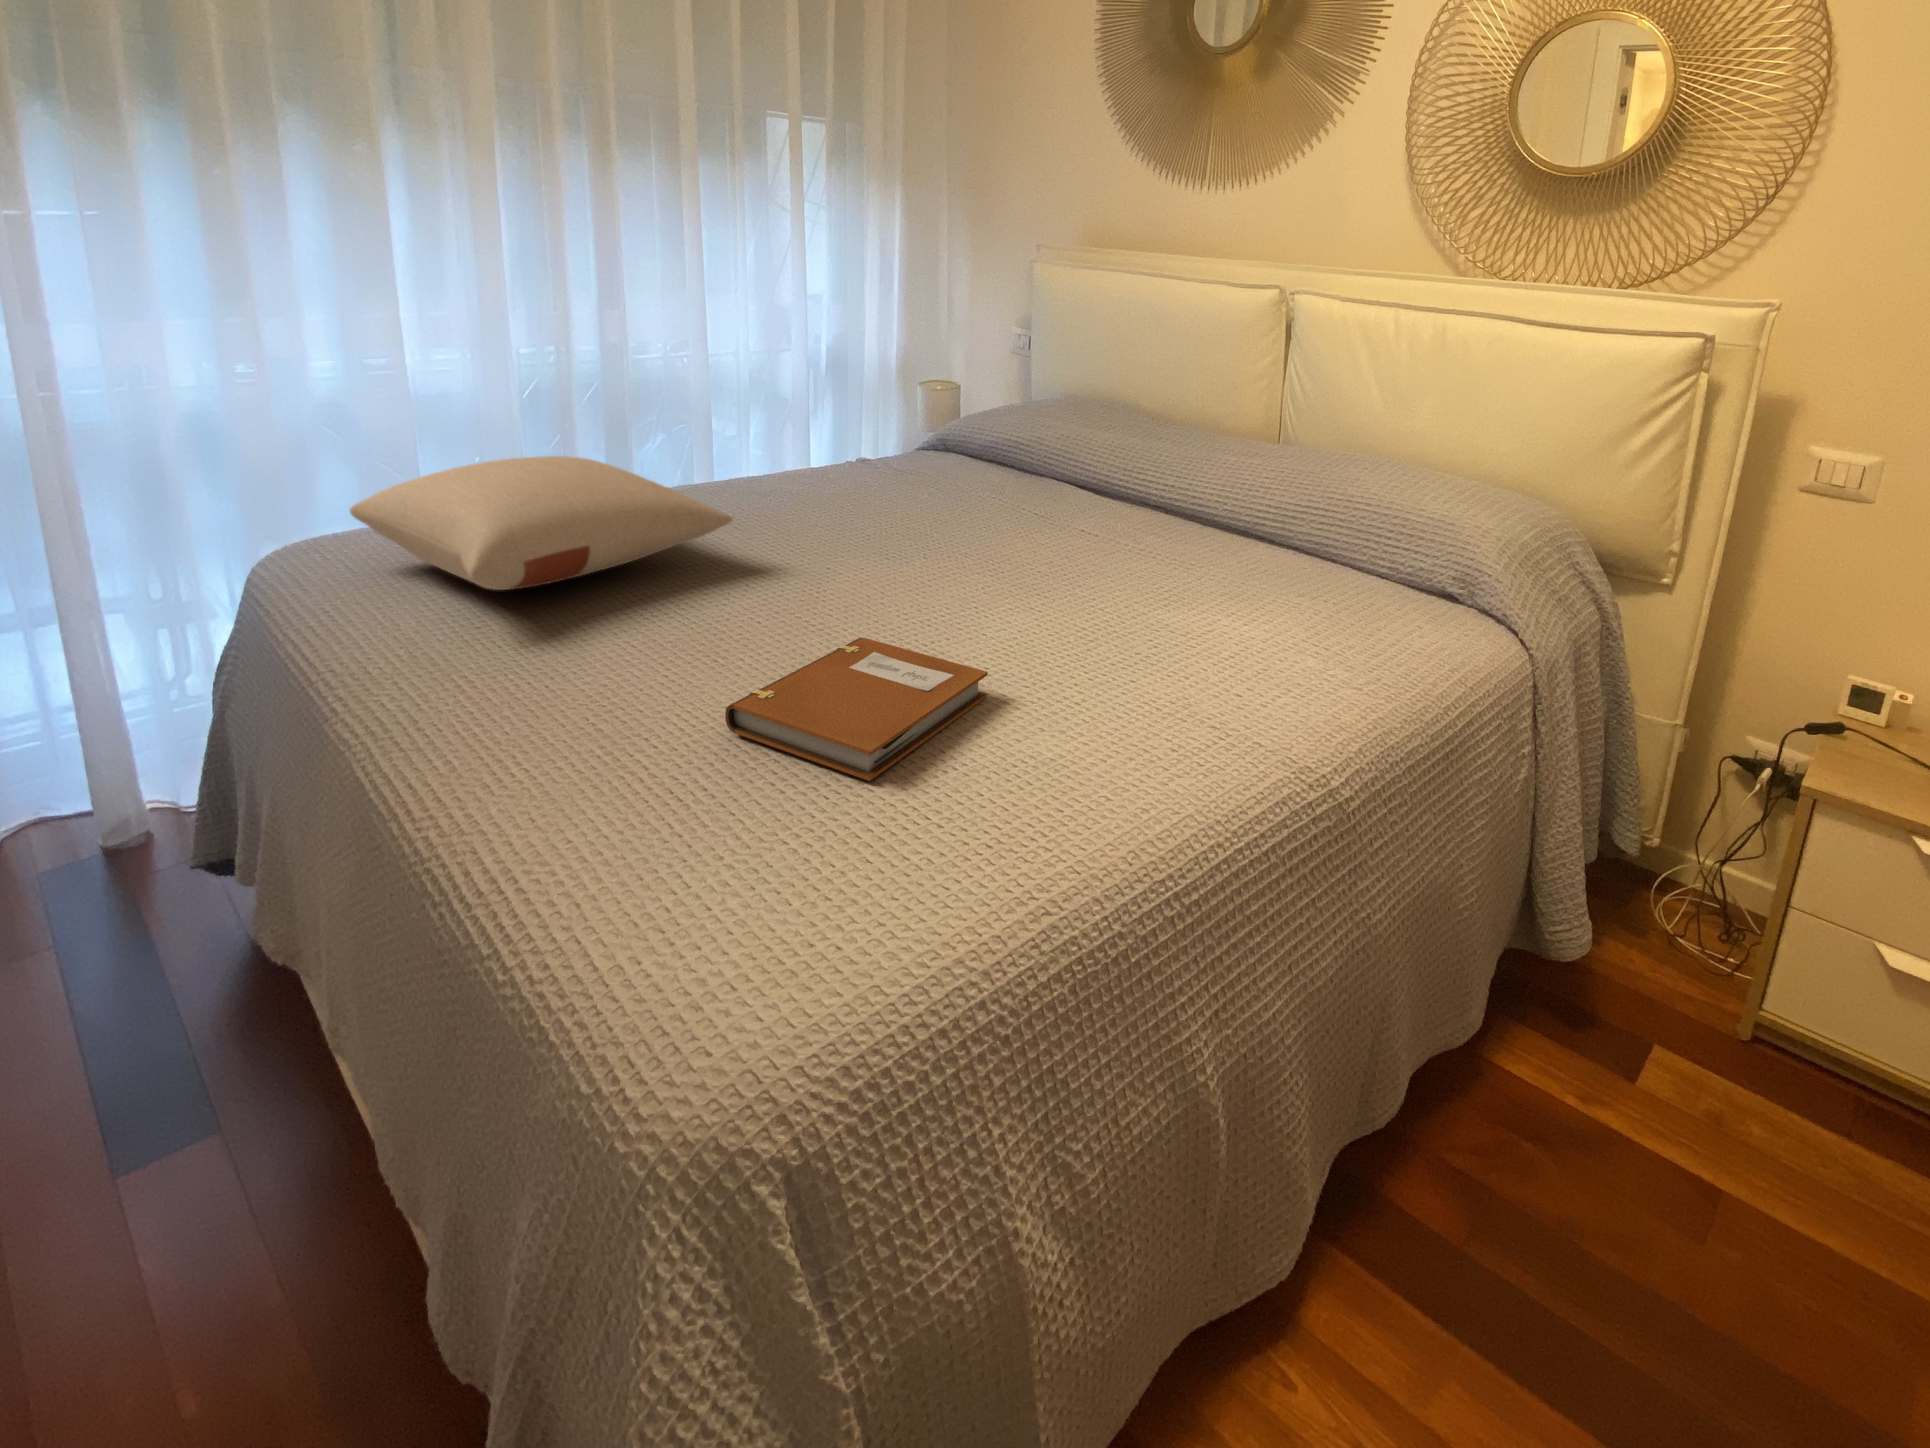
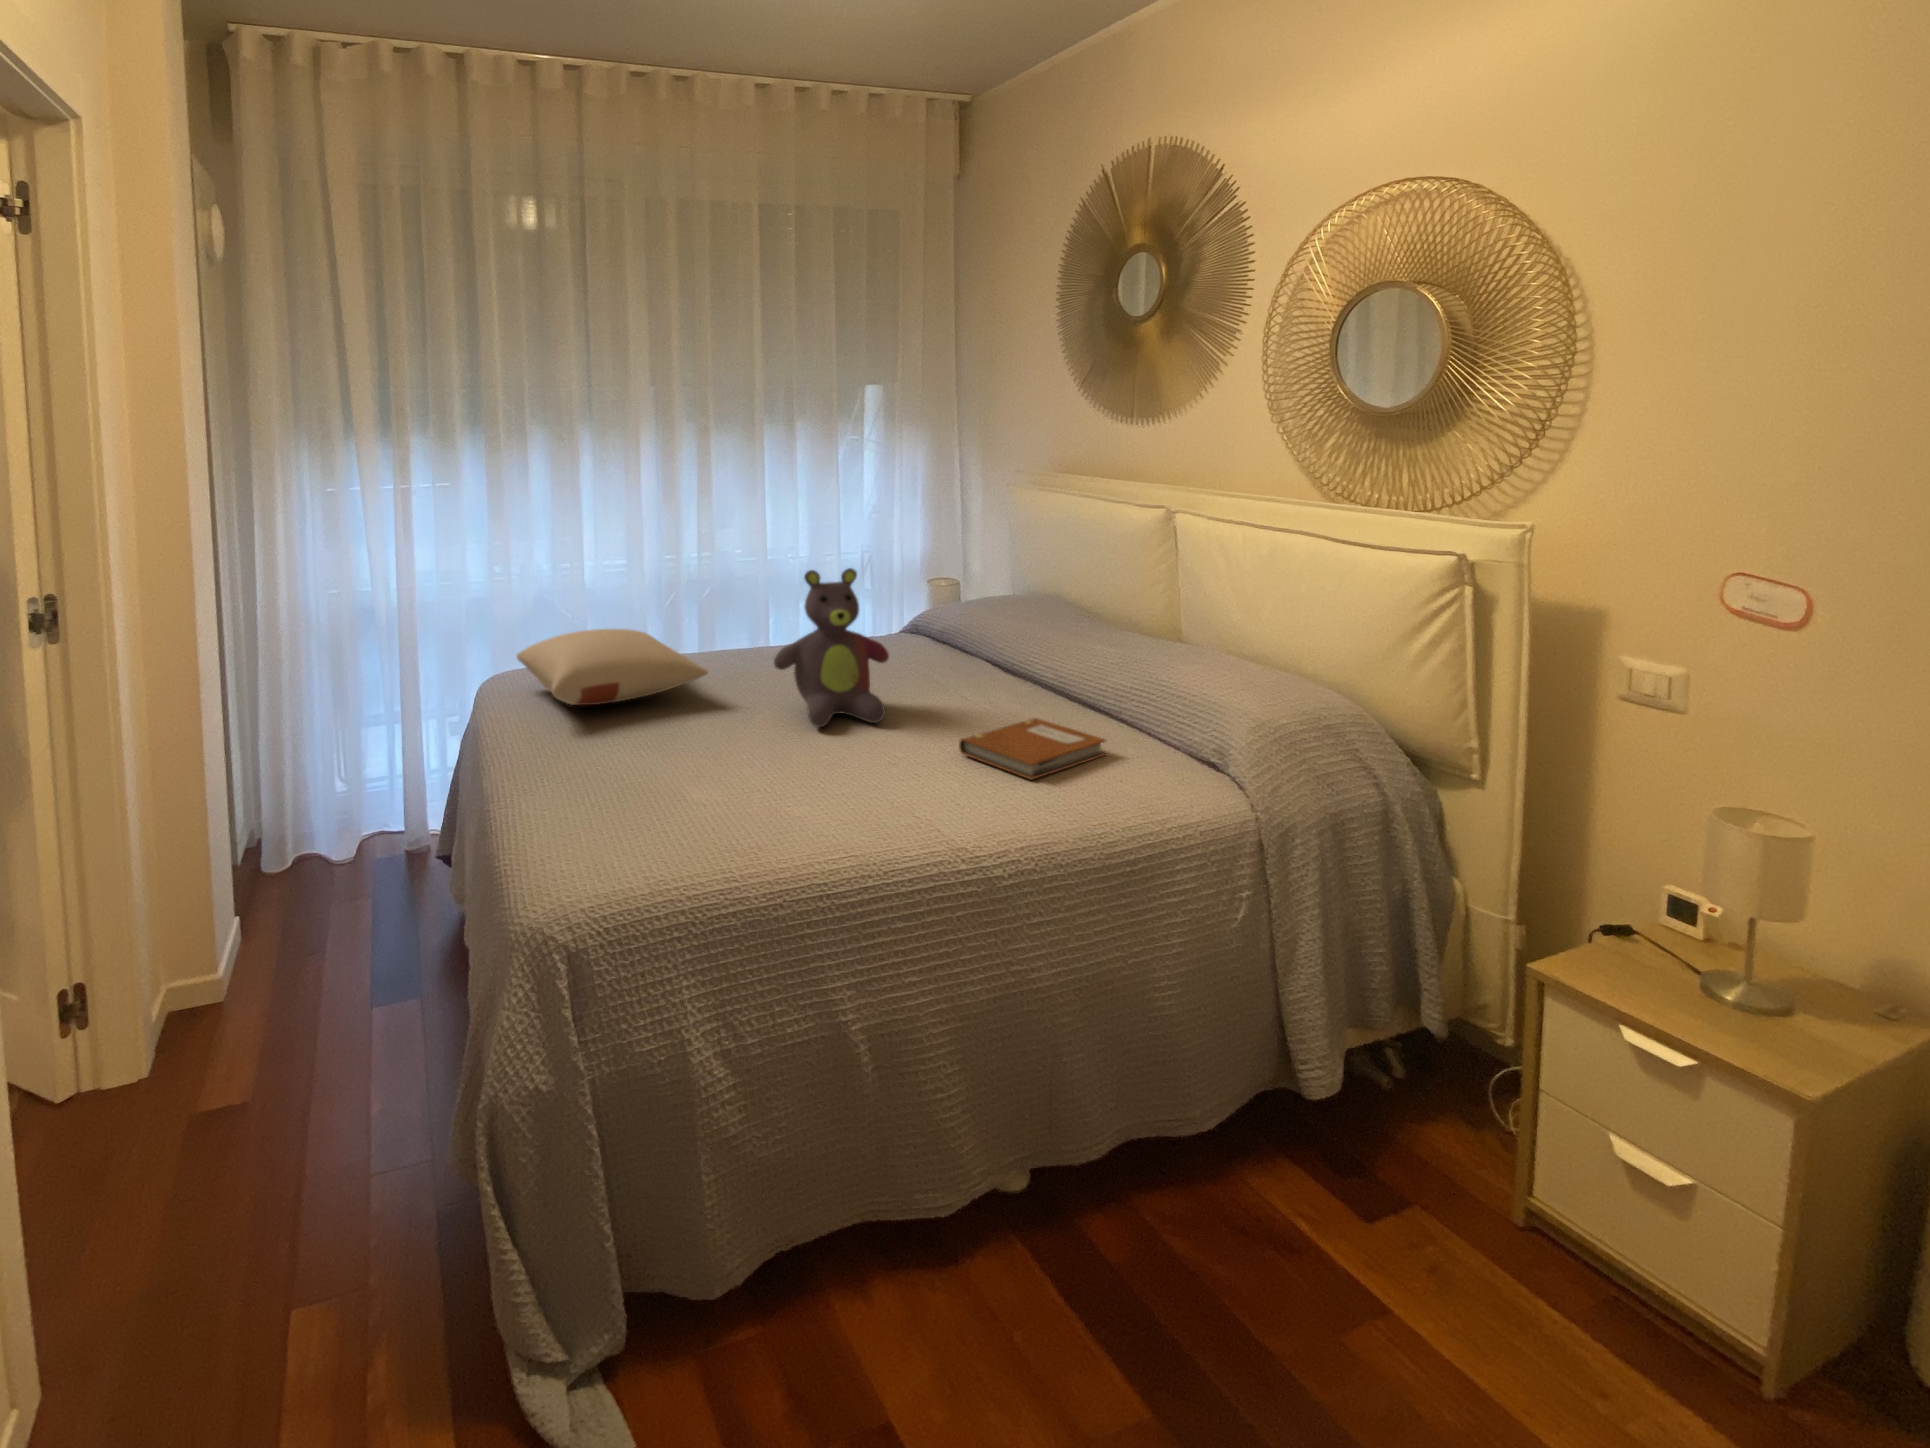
stuffed bear: none [850,354,1026,591] -> present [774,568,889,727]
notebook: present [725,638,988,781] -> present [959,718,1106,780]

